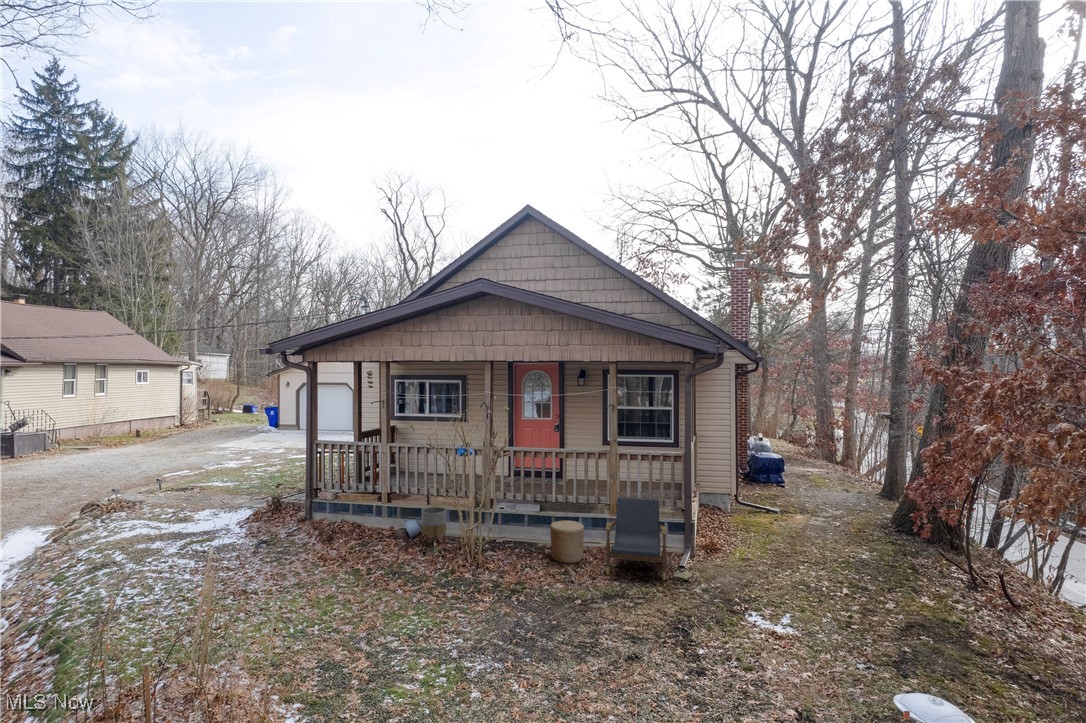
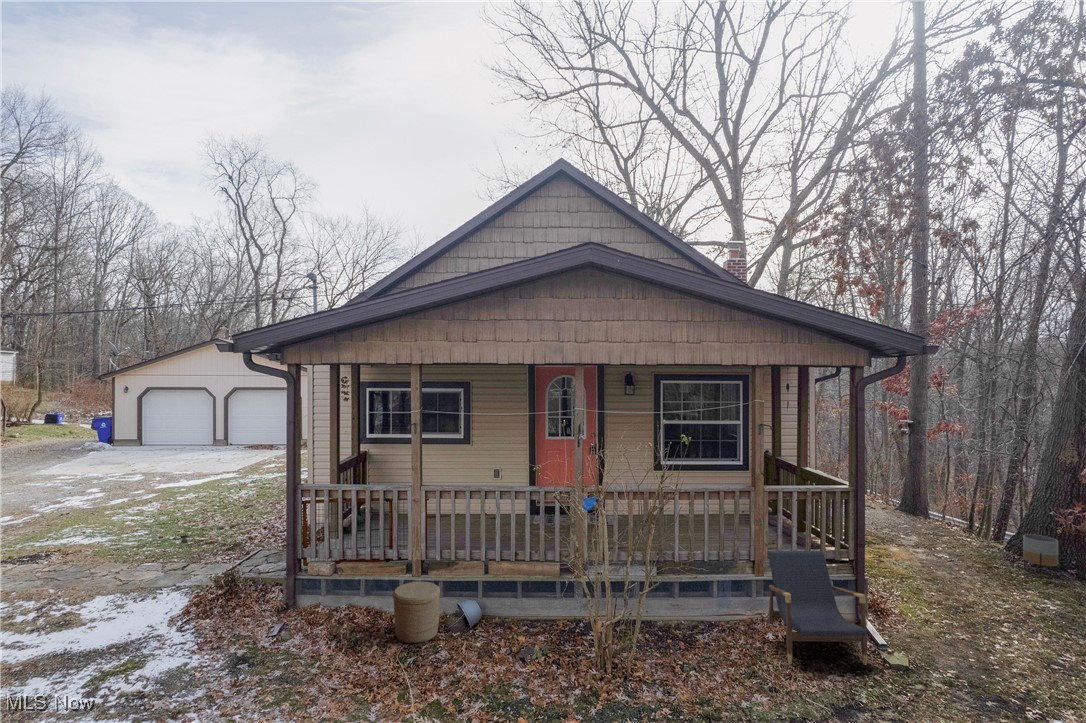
planter: present [421,507,446,542] -> present [1023,534,1059,578]
woven basket: present [550,521,584,563] -> present [393,582,440,643]

